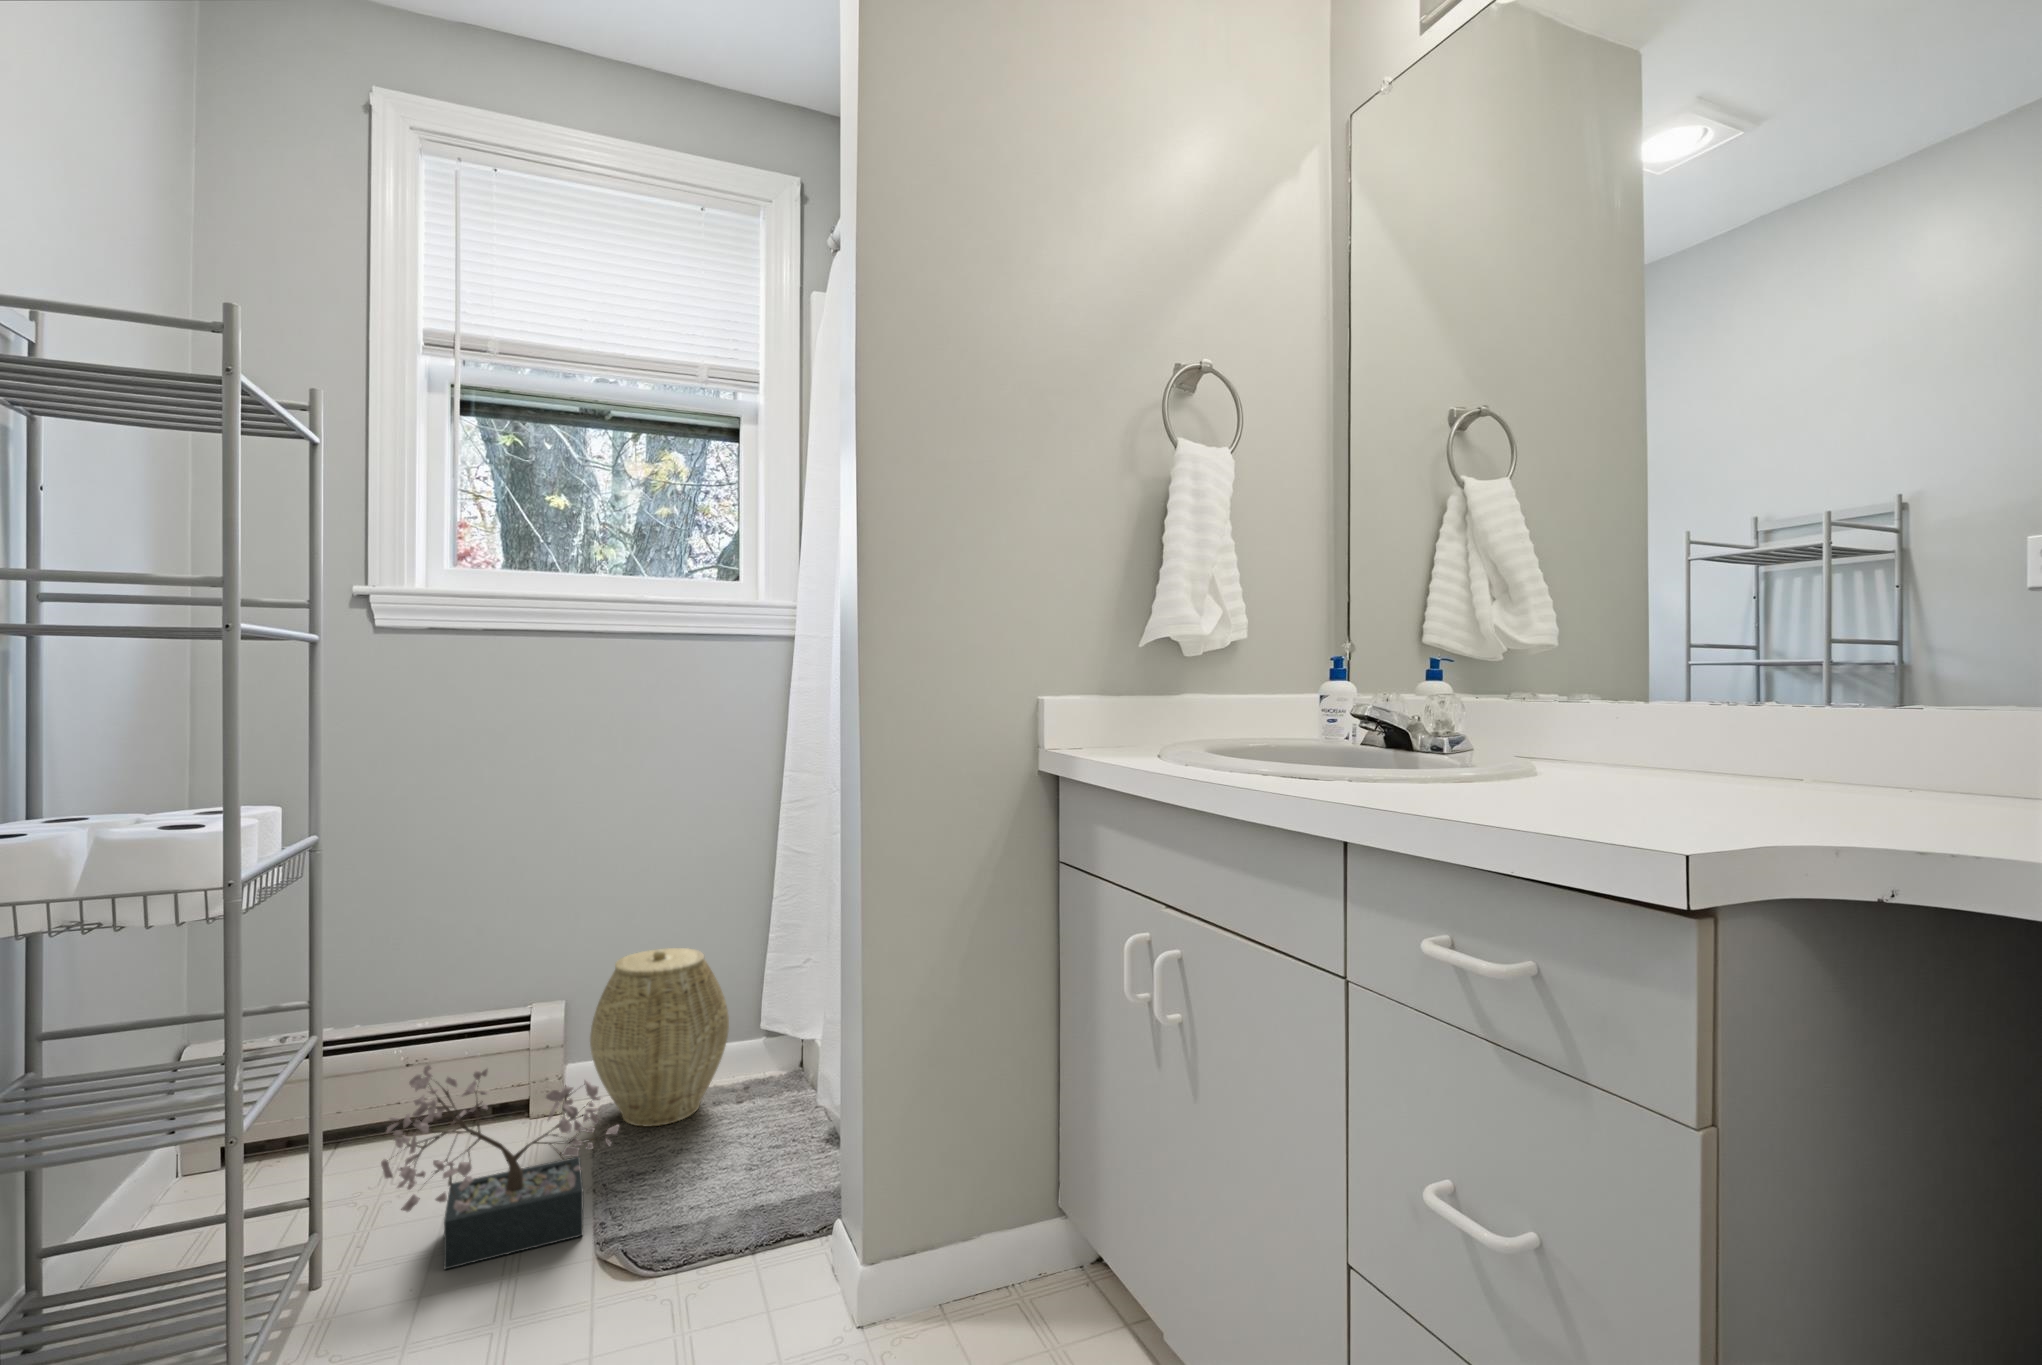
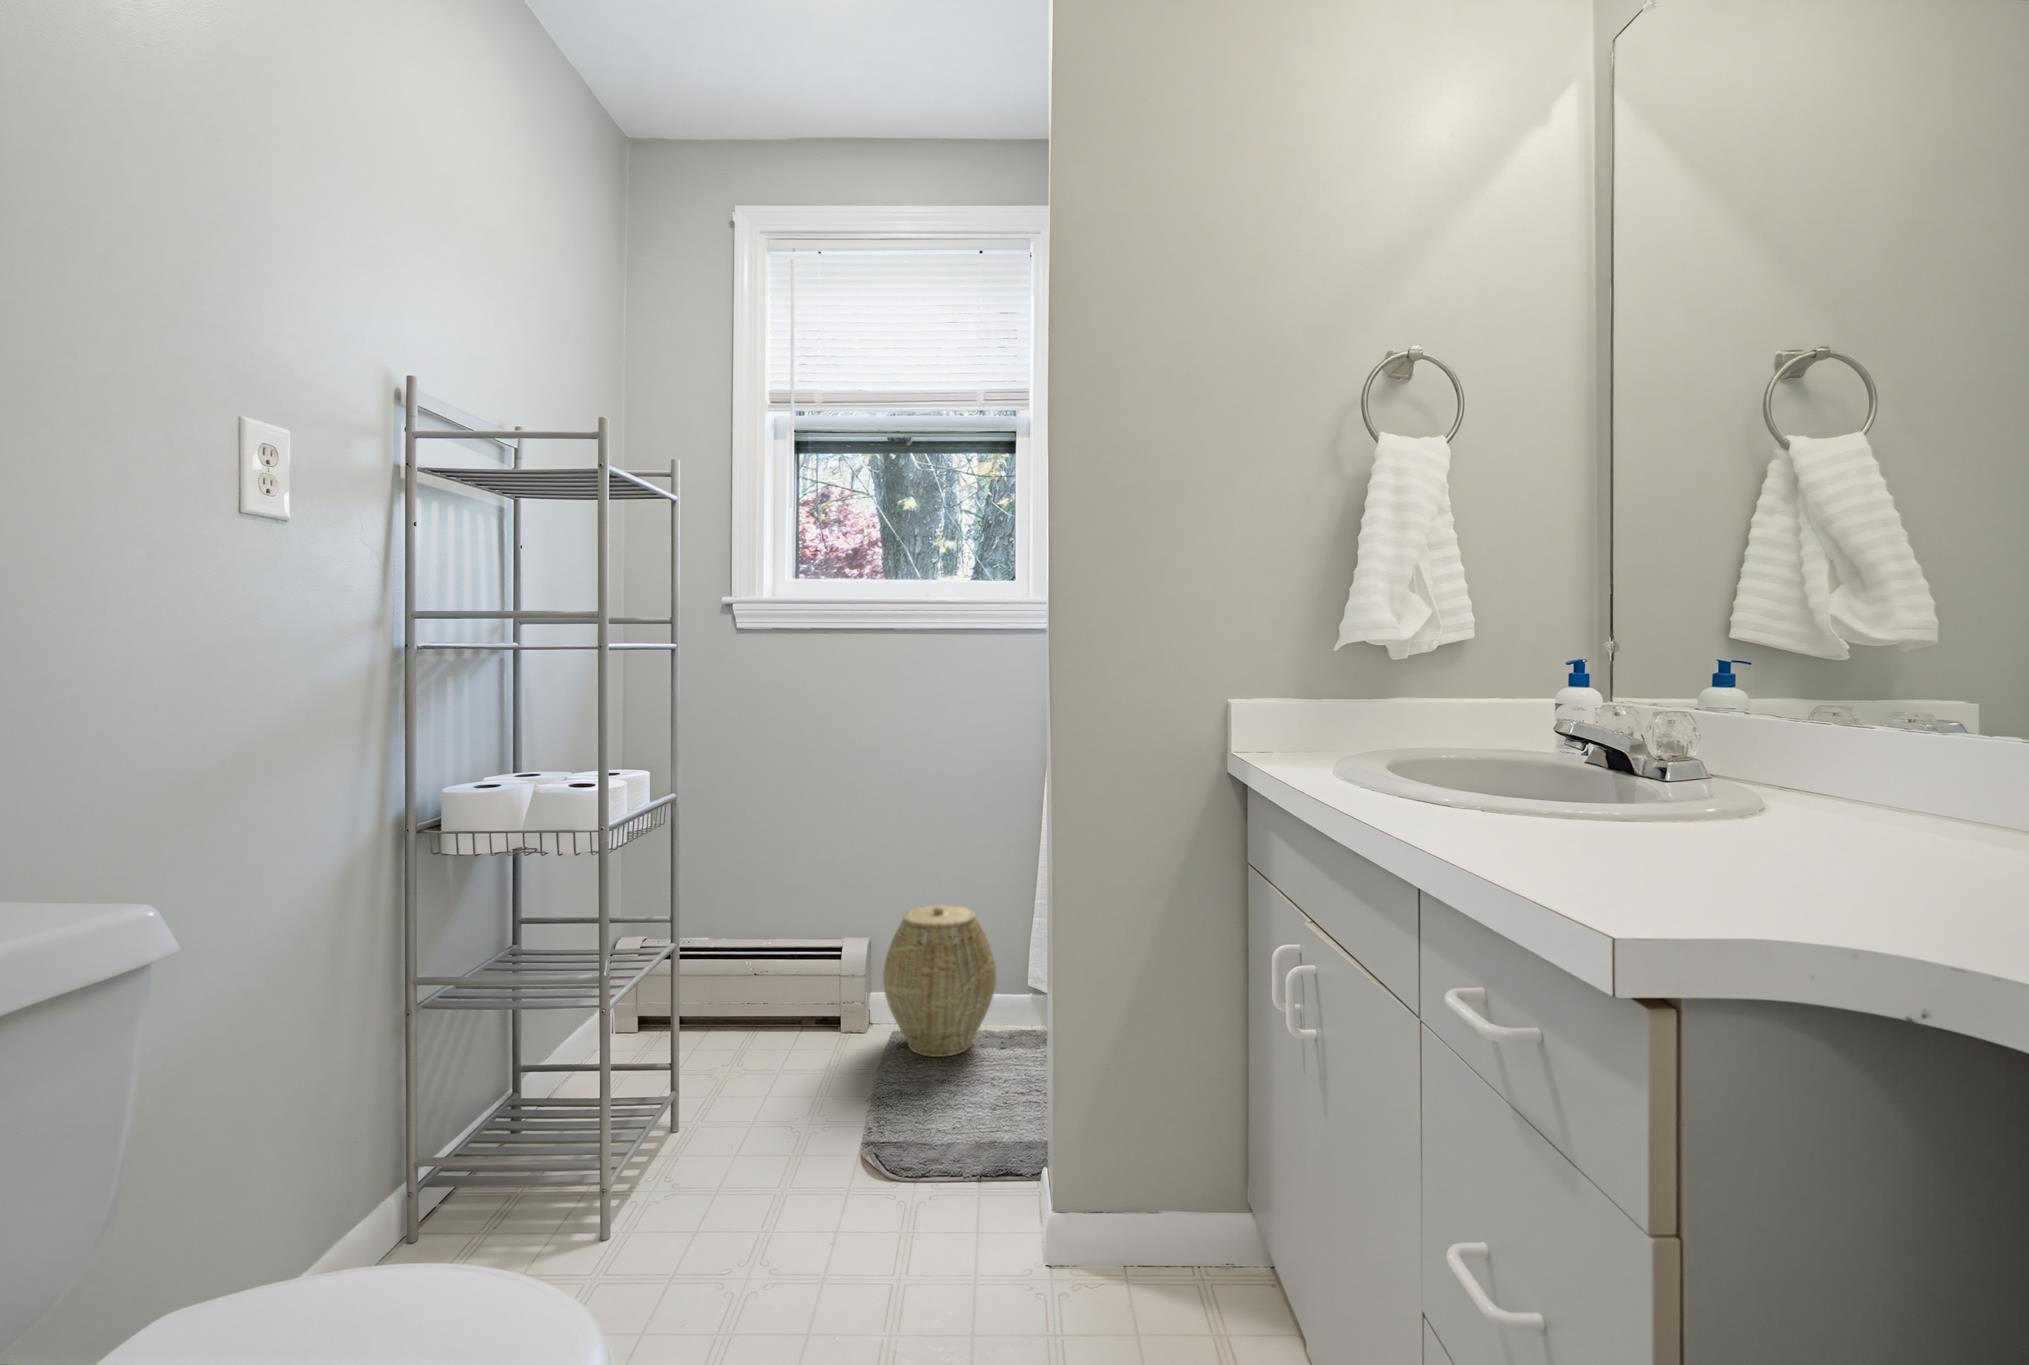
decorative plant: present [381,1065,619,1269] -> none [716,978,886,1138]

